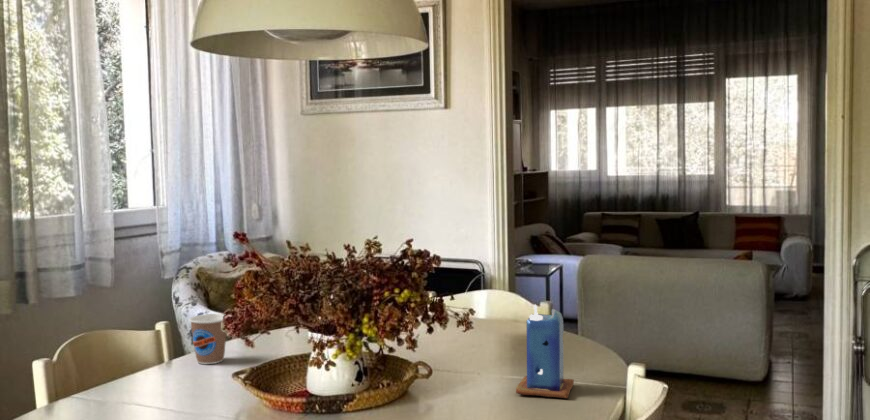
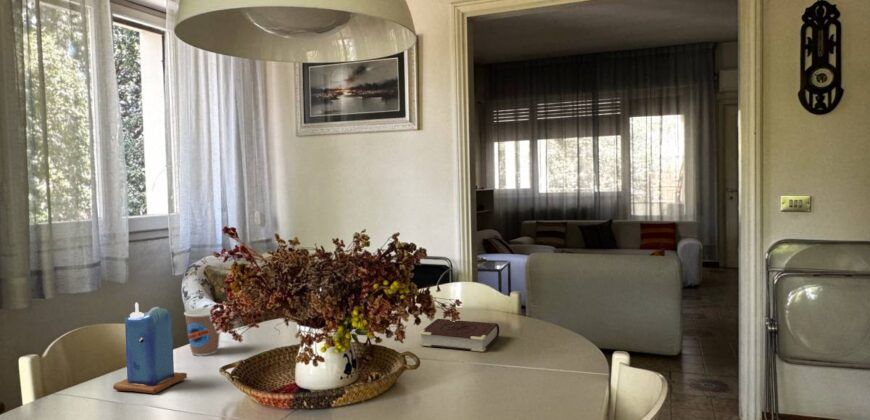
candle: present [516,305,574,398] -> present [113,303,187,394]
book: none [435,329,524,364] -> present [419,319,499,352]

